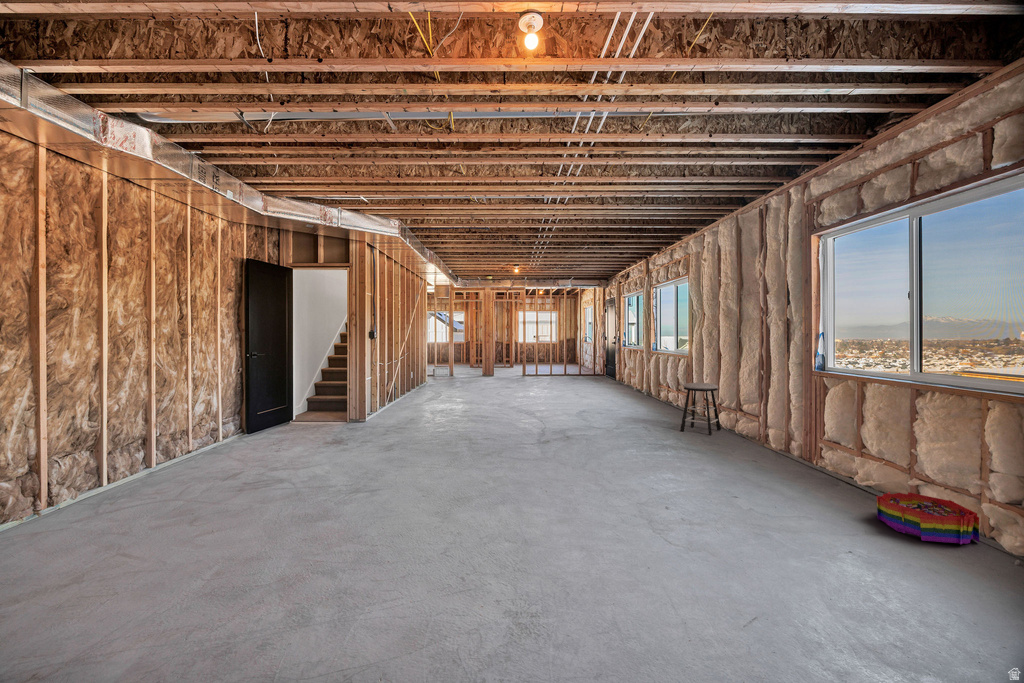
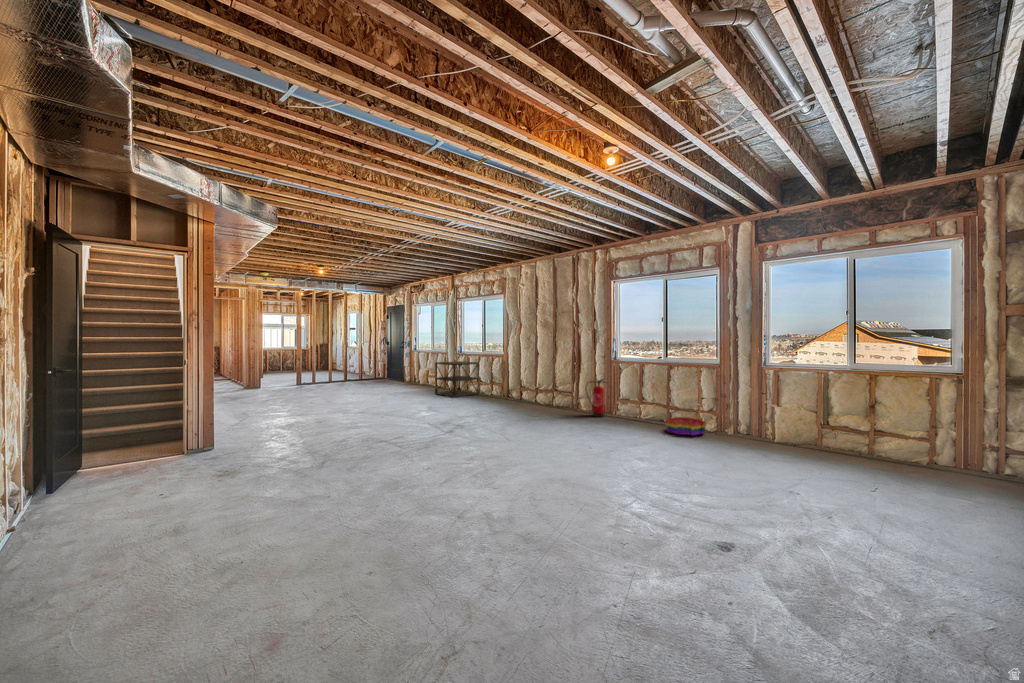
shelving unit: none [616,363,668,408] -> present [435,361,479,398]
stool: present [680,383,721,435] -> none [517,373,540,408]
fire extinguisher: none [770,401,799,465] -> present [586,379,605,417]

